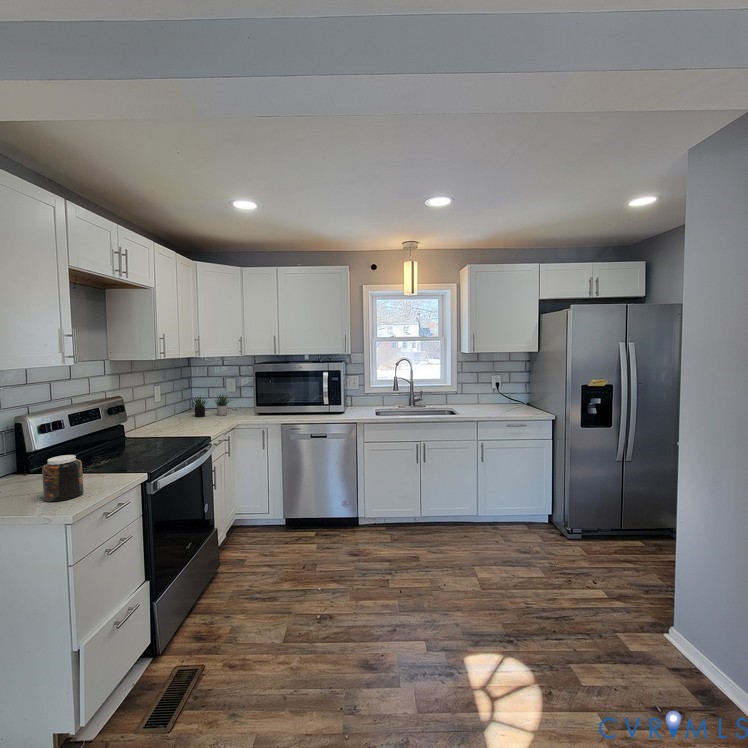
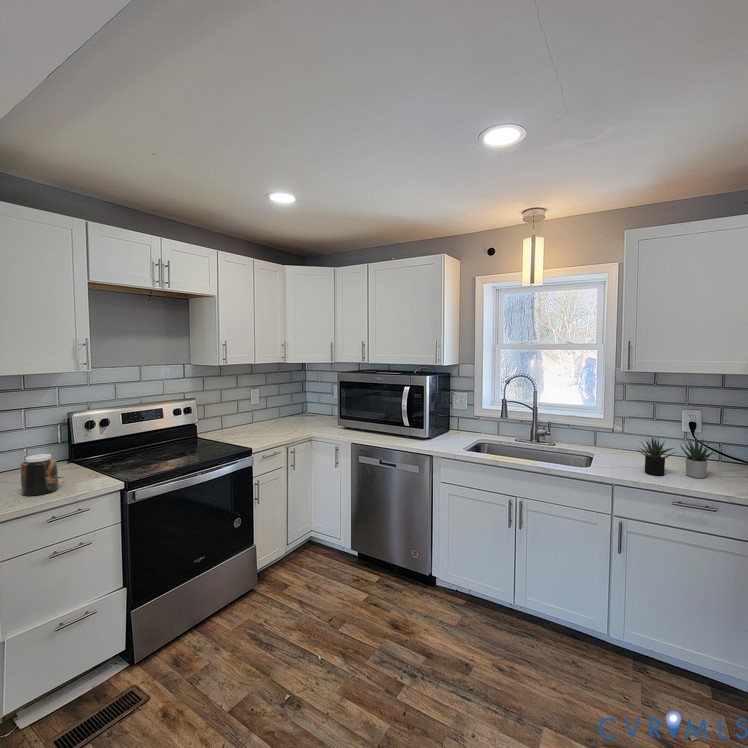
succulent plant: present [193,395,229,417] -> present [639,438,715,478]

